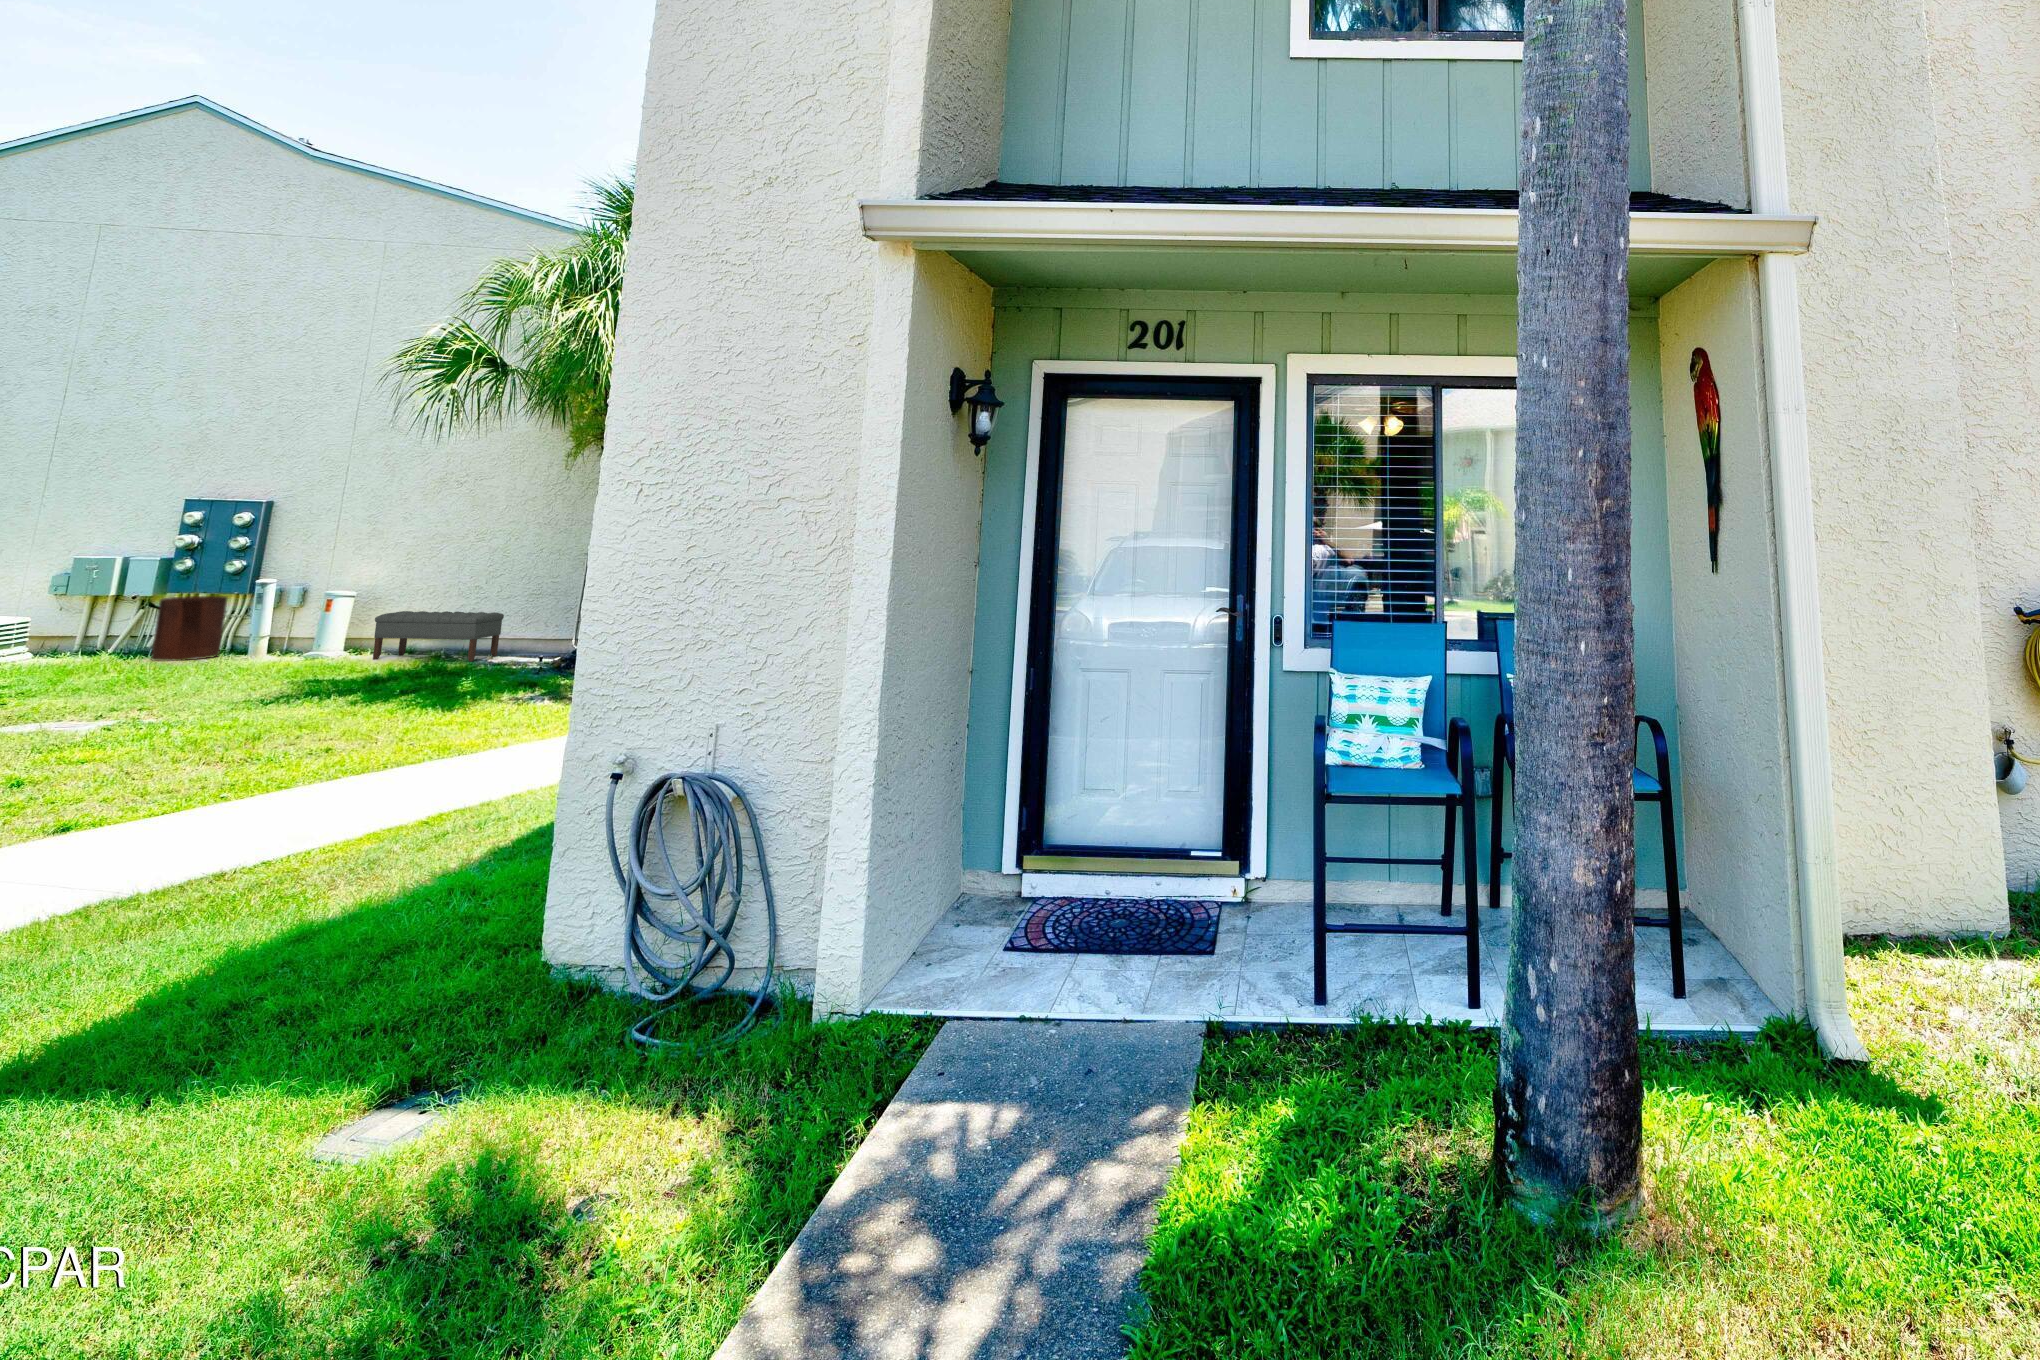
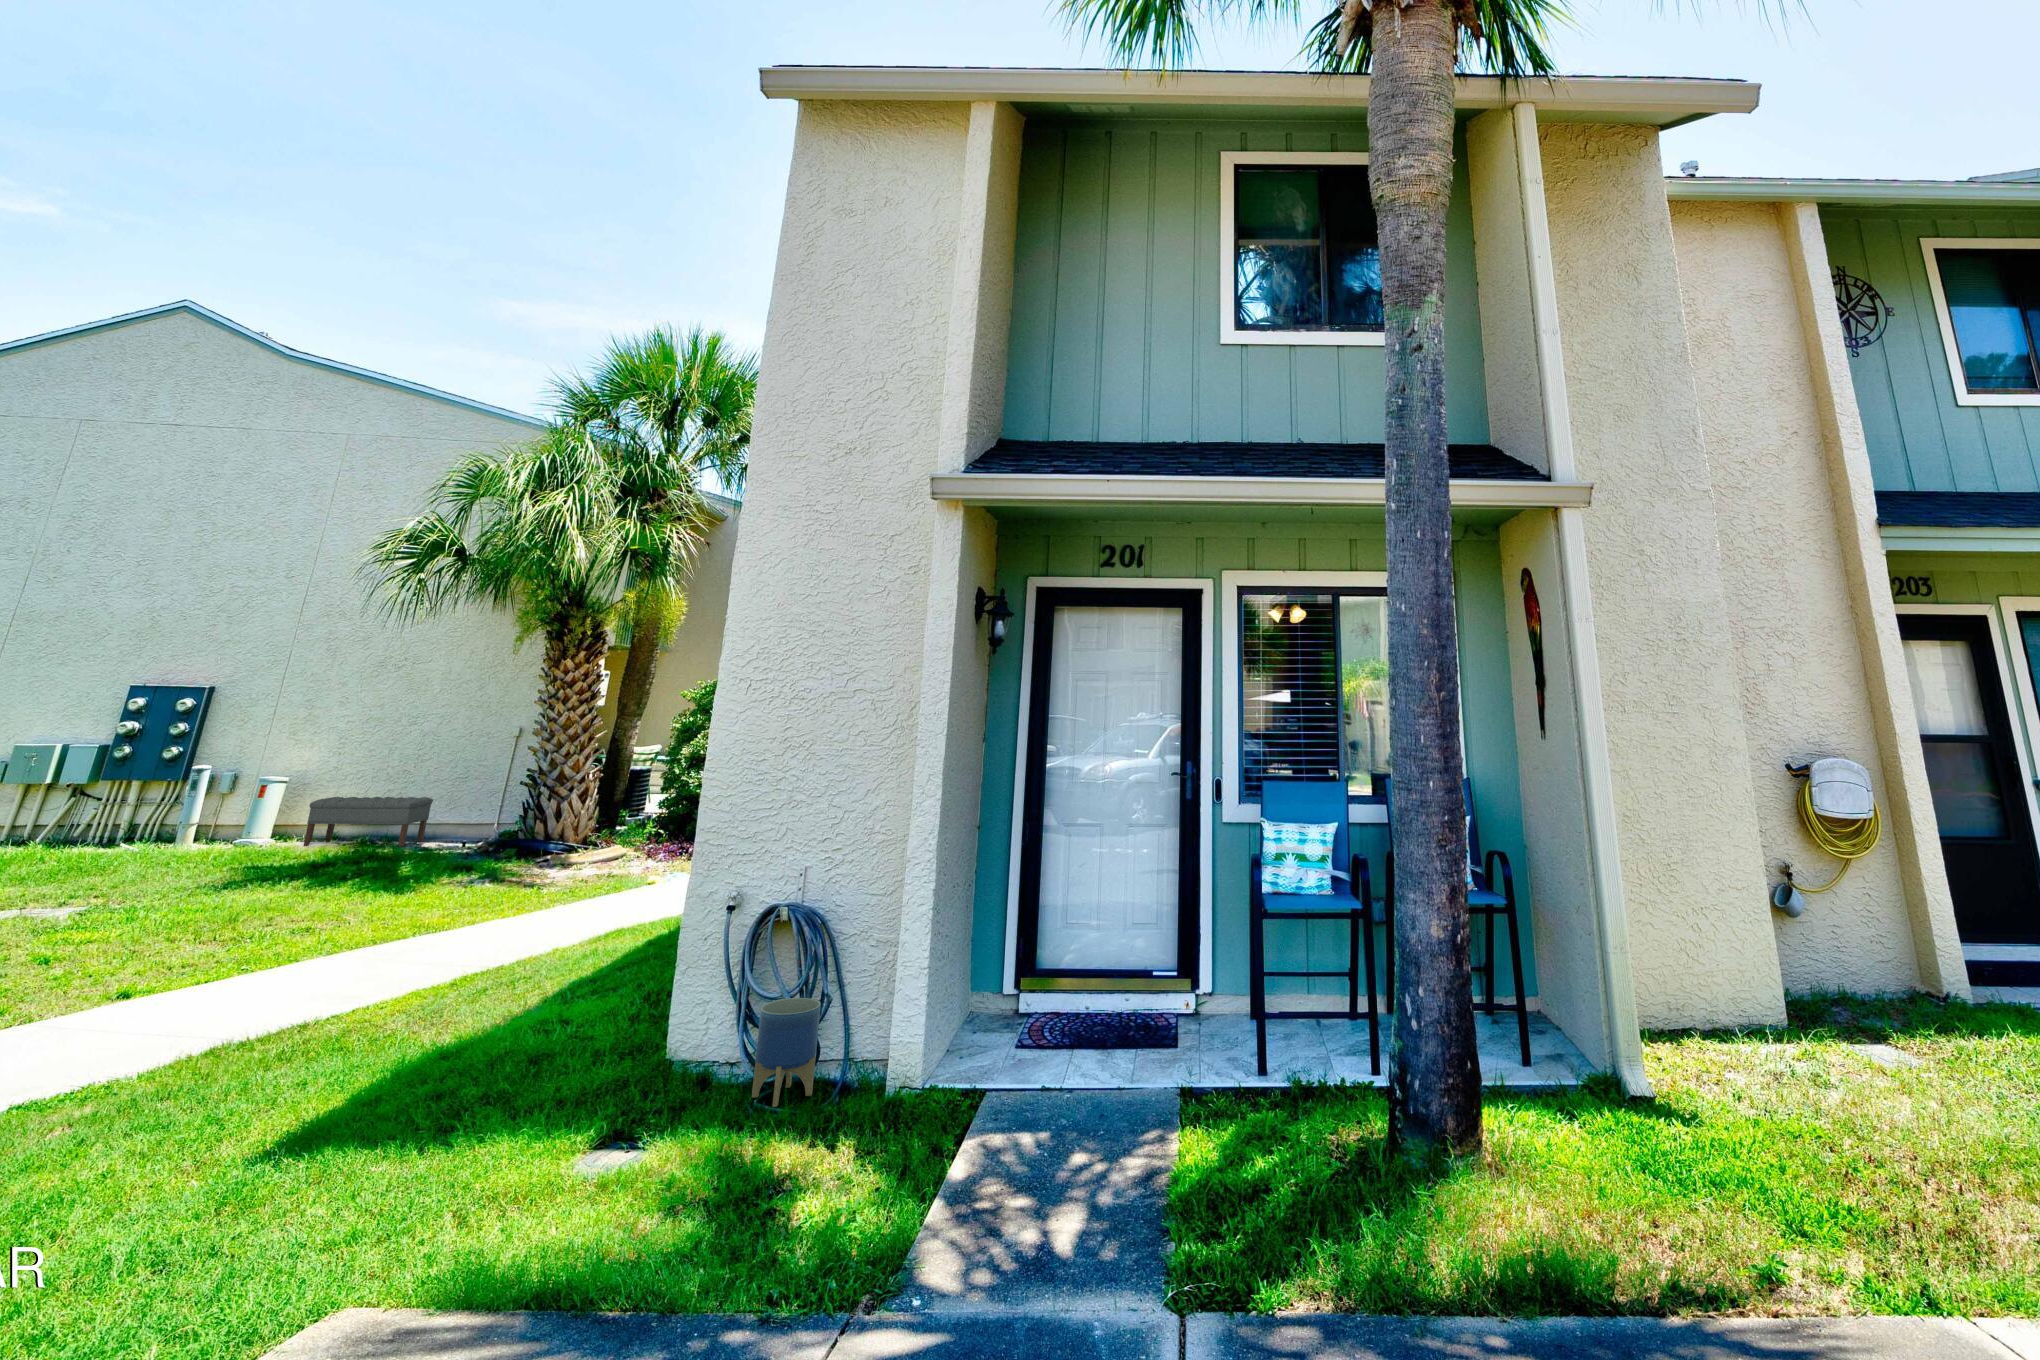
trash can: present [151,596,227,661] -> none [85,783,165,850]
planter: none [642,893,734,1038] -> present [752,998,821,1107]

